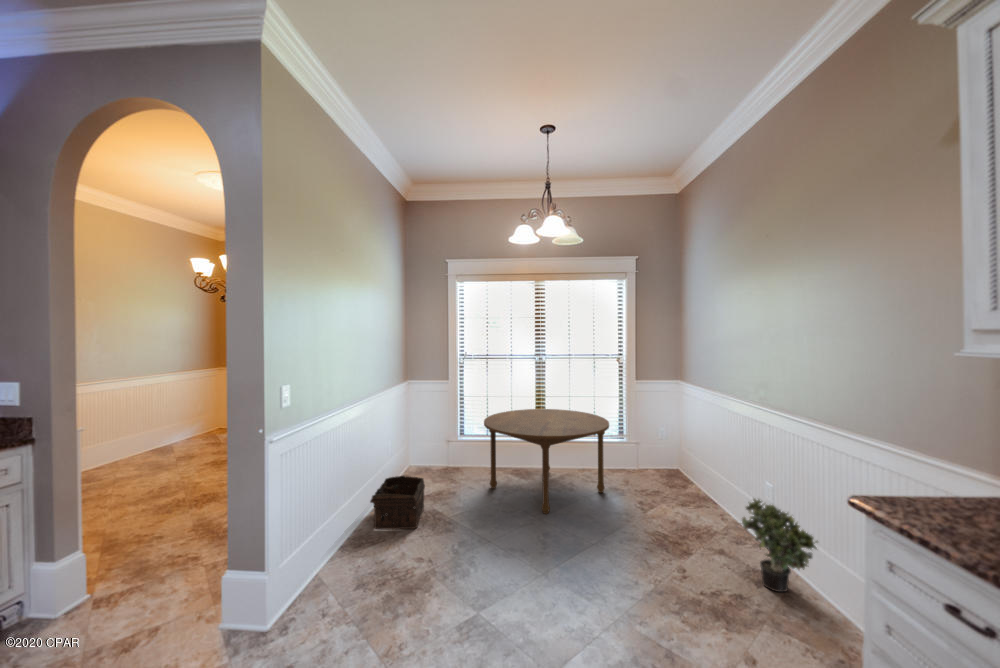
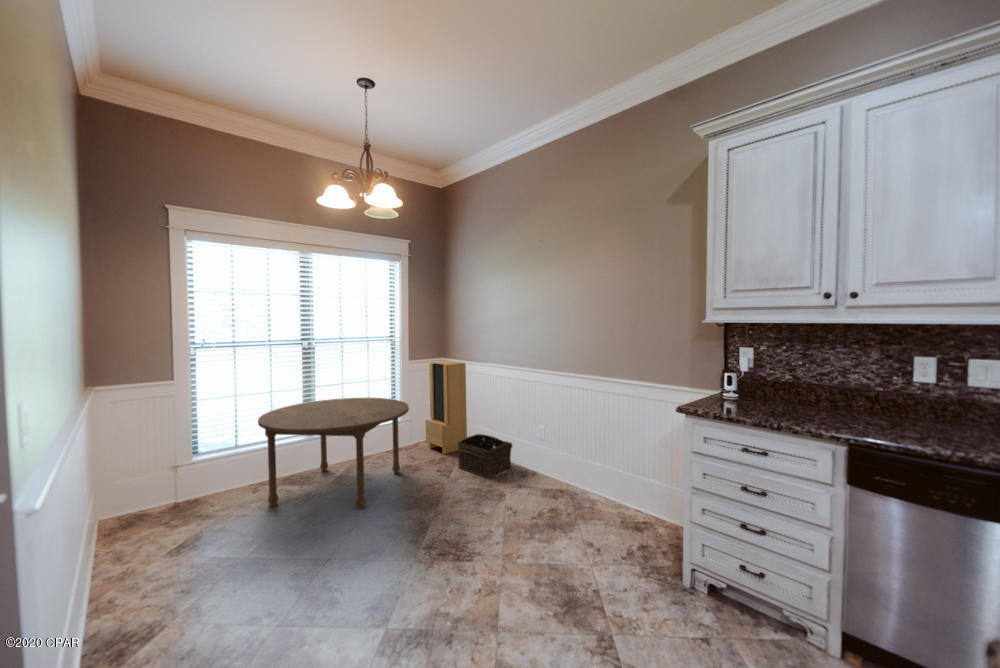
storage cabinet: none [651,384,696,489] -> present [425,361,467,454]
basket: present [370,476,425,529] -> present [458,434,512,478]
potted plant: present [742,499,818,592] -> none [543,436,592,499]

